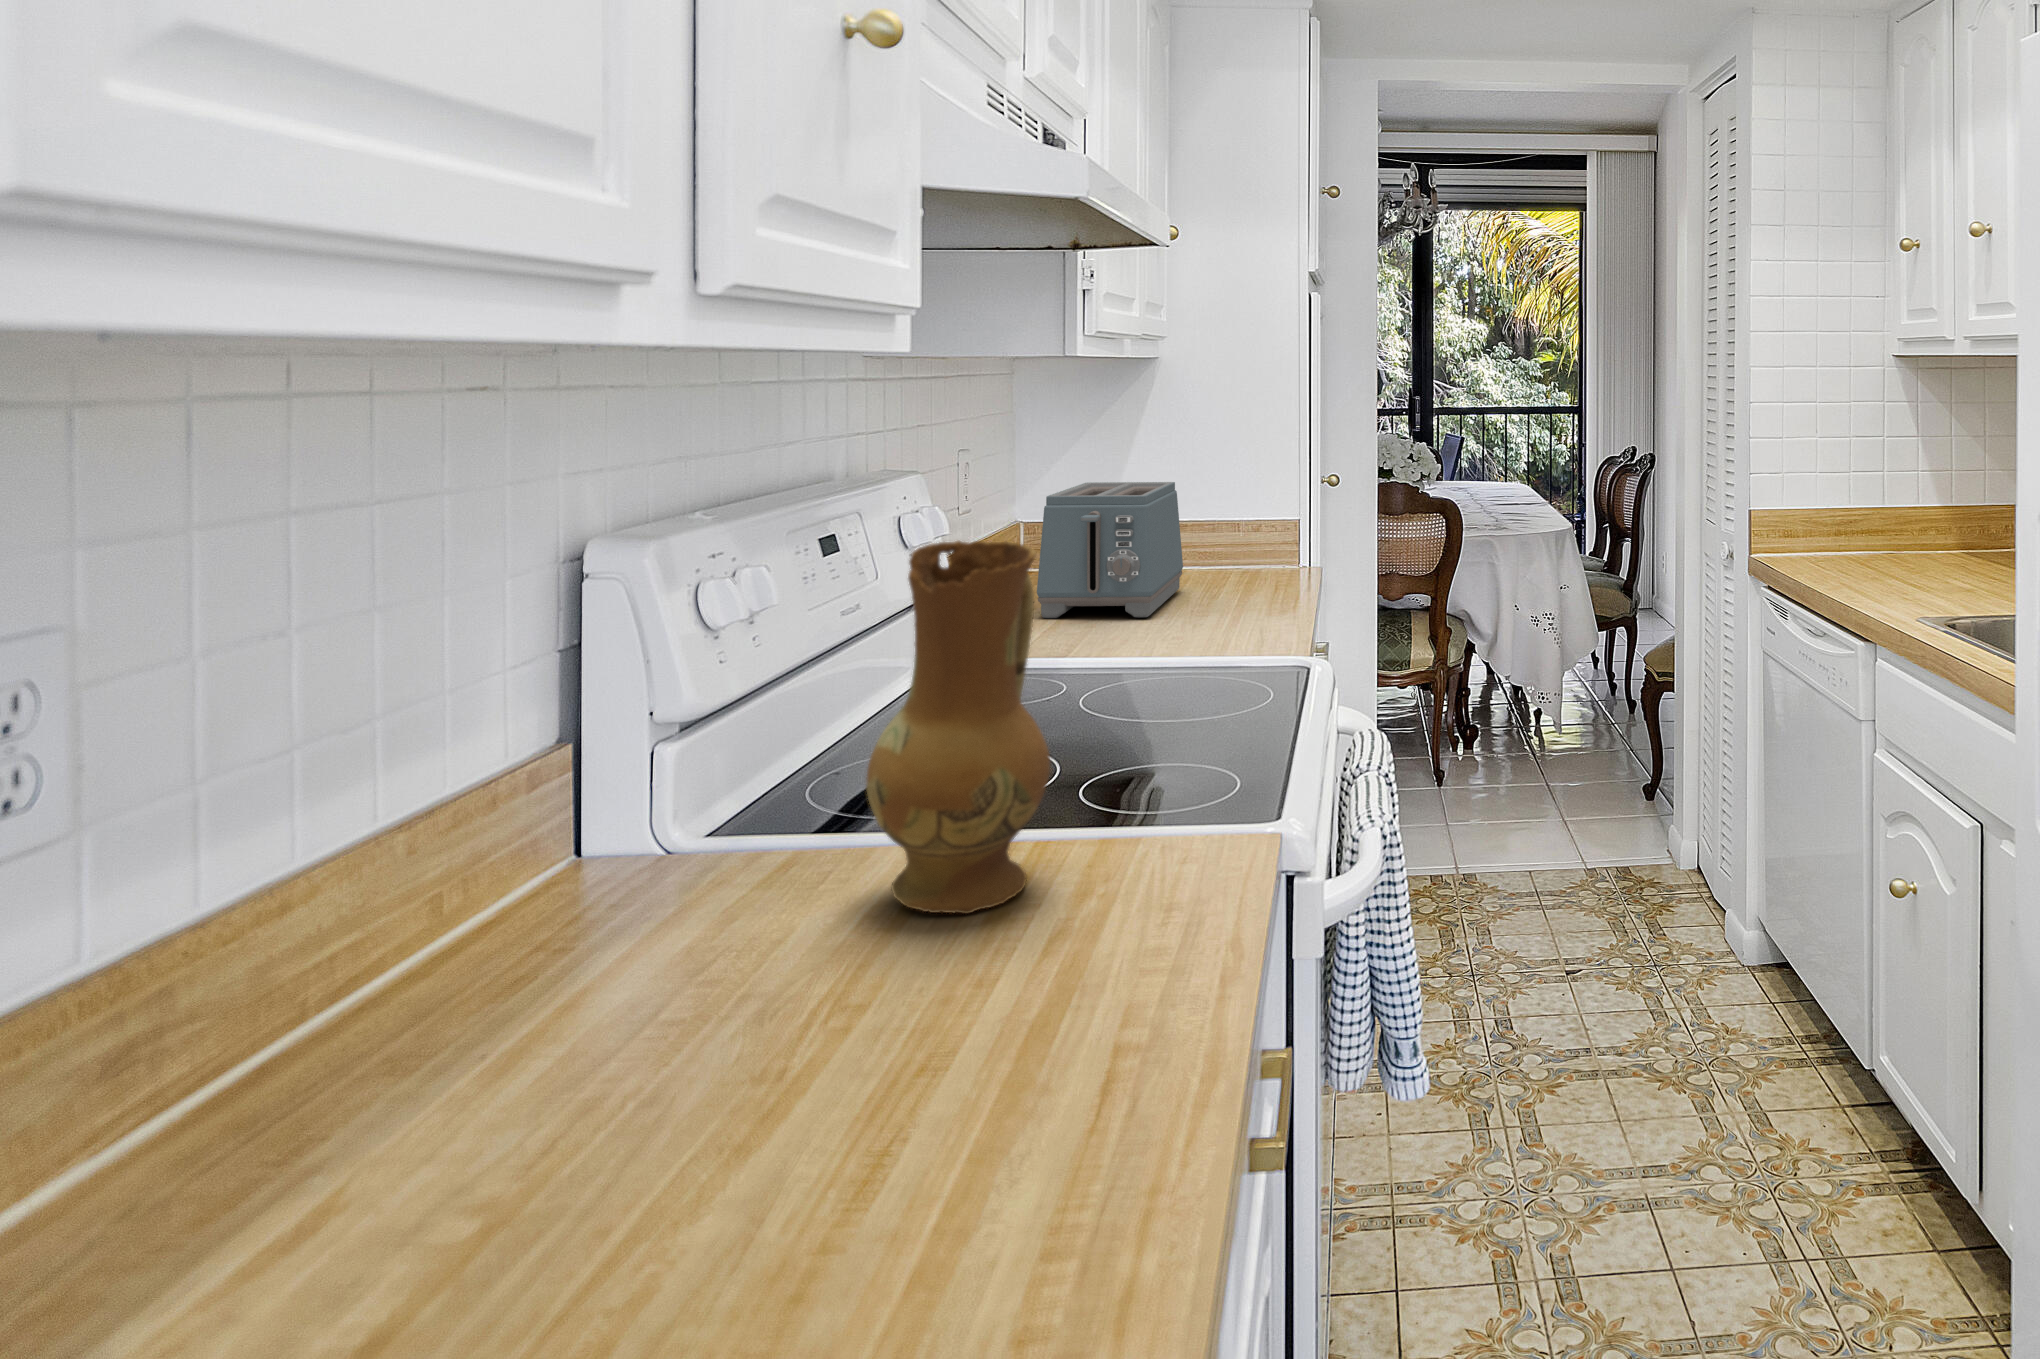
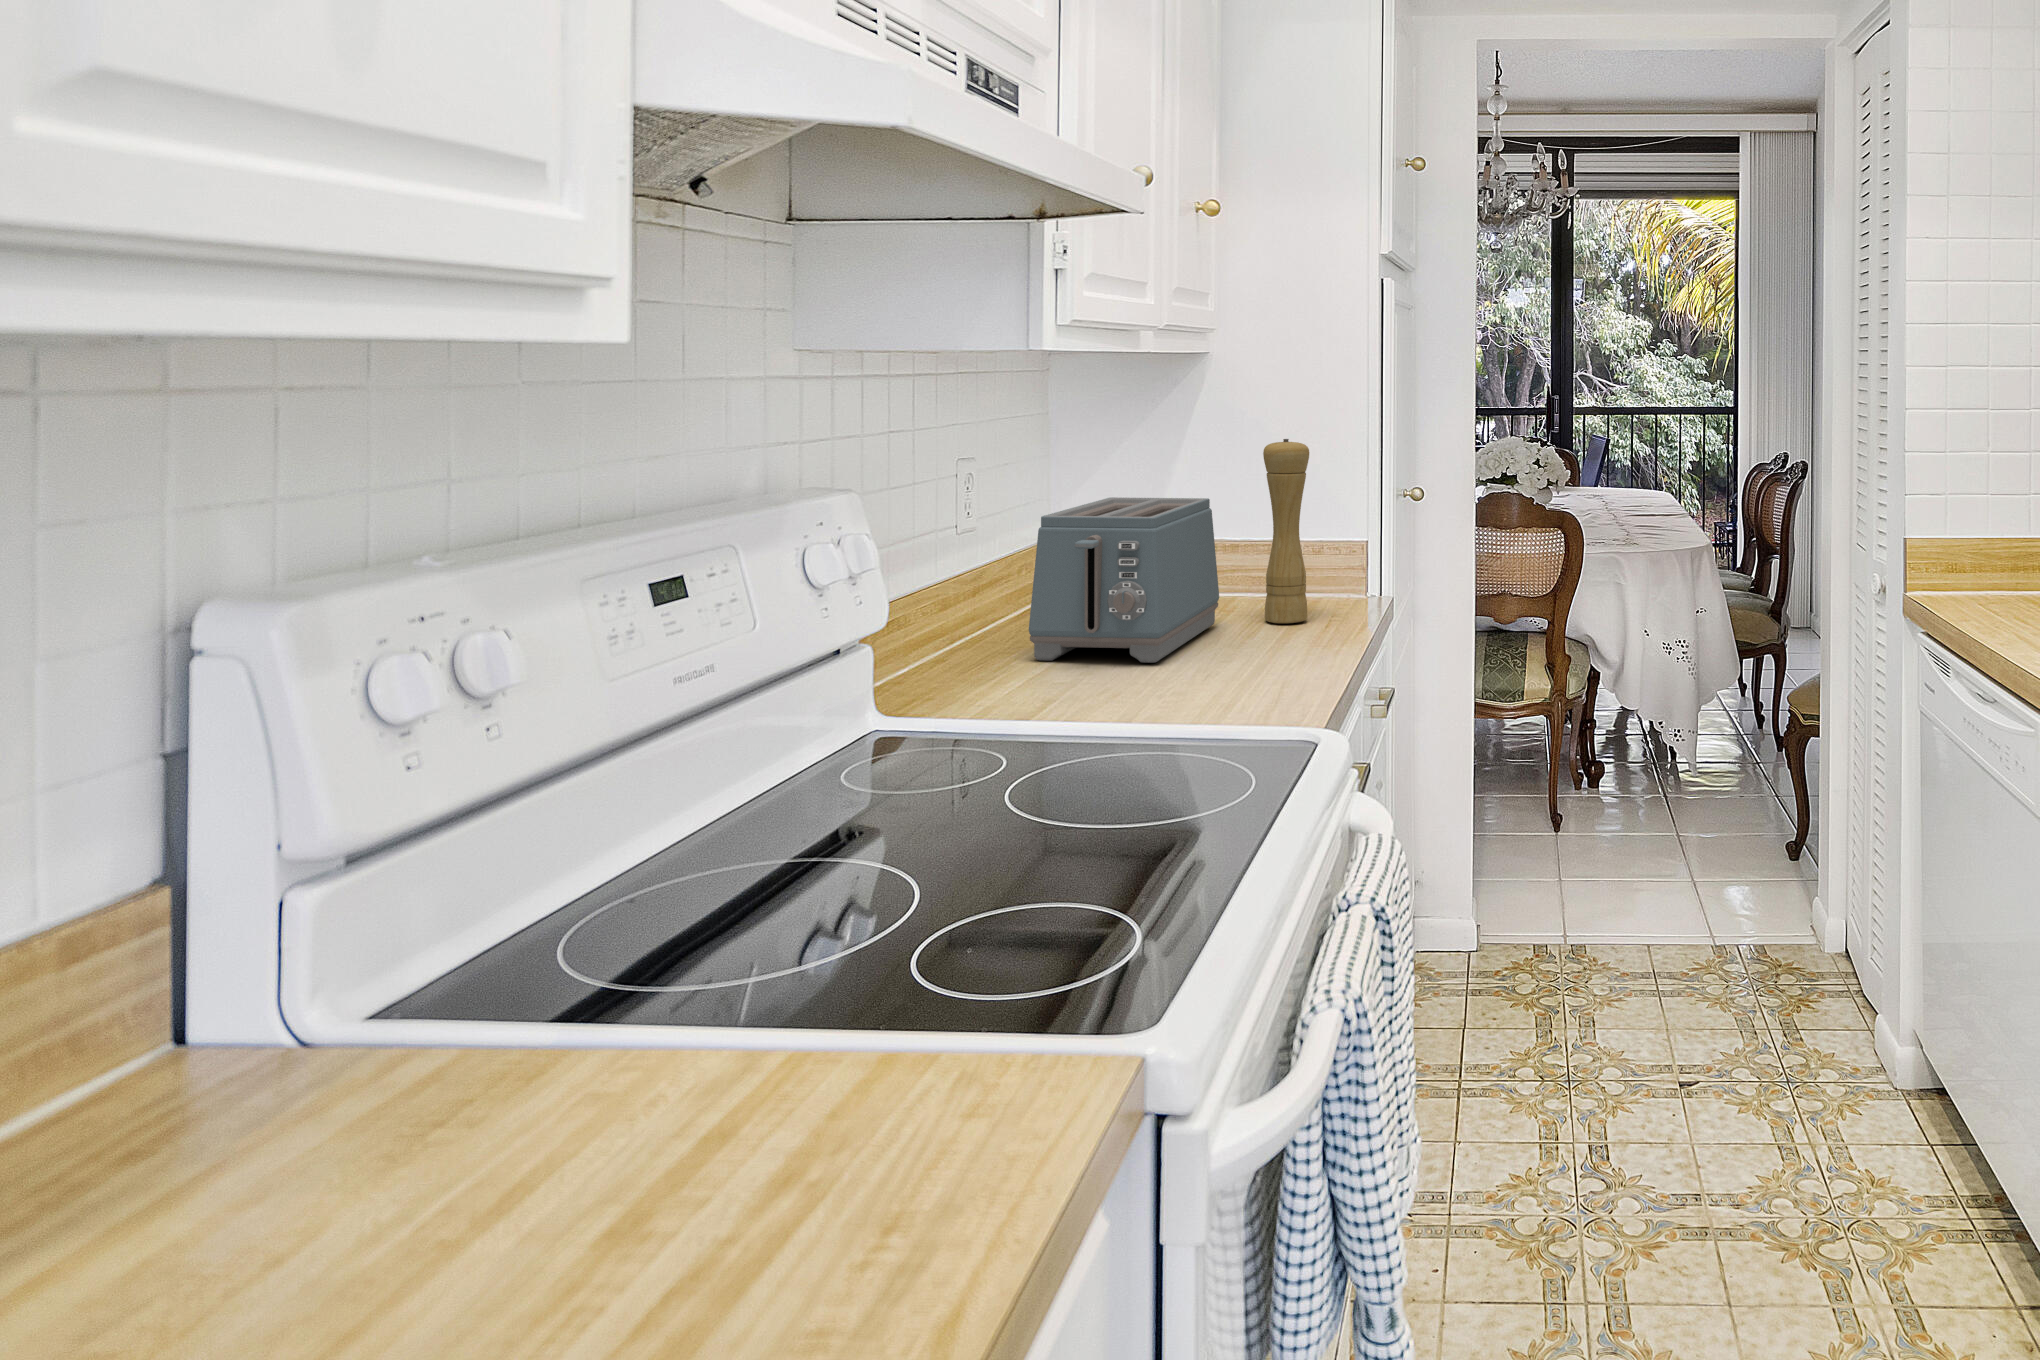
pepper mill: none [1218,431,1258,588] -> present [1263,439,1309,623]
ceramic jug: present [866,541,1051,913] -> none [391,631,724,1232]

